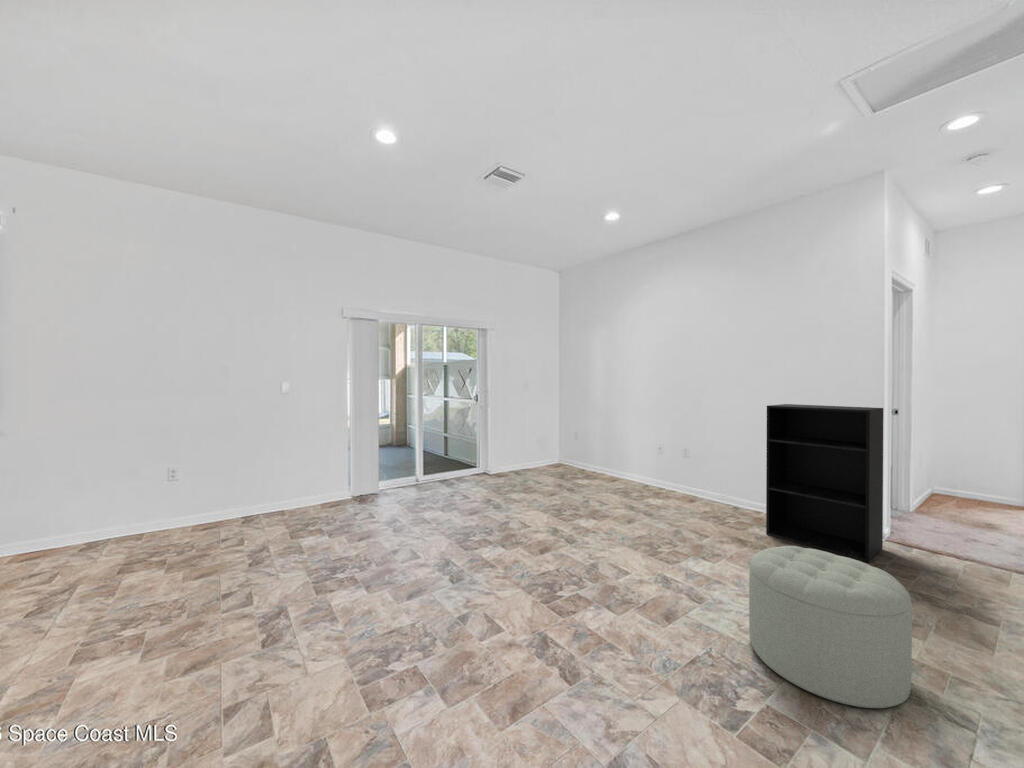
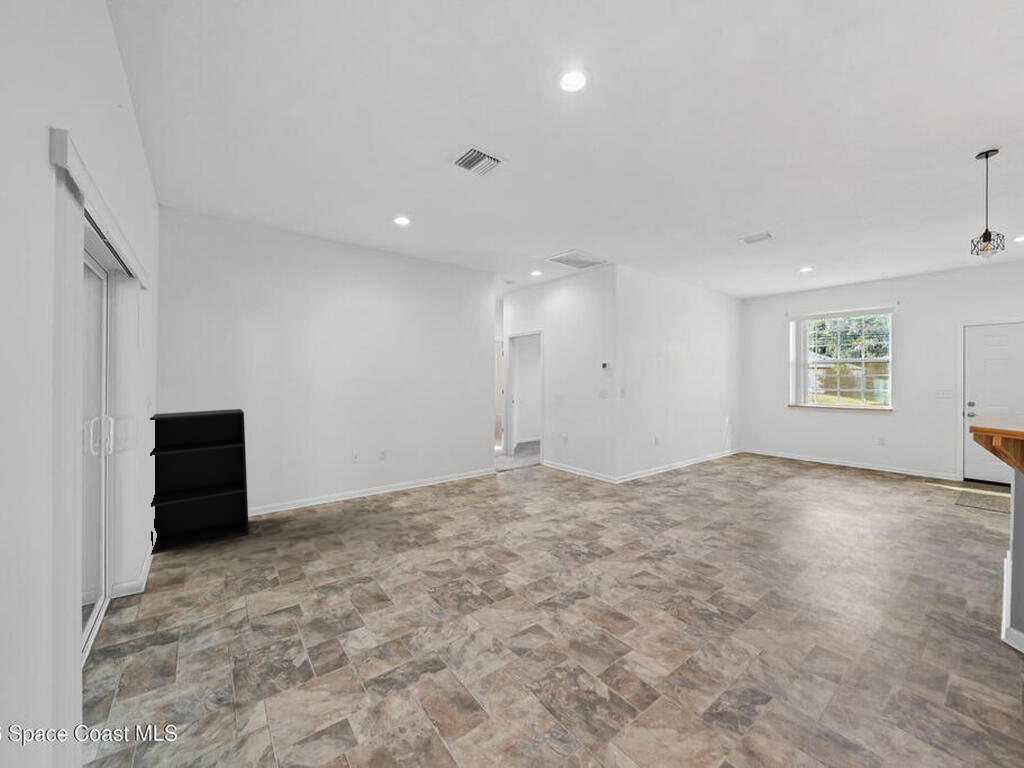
ottoman: present [749,546,912,709] -> none [242,519,350,632]

